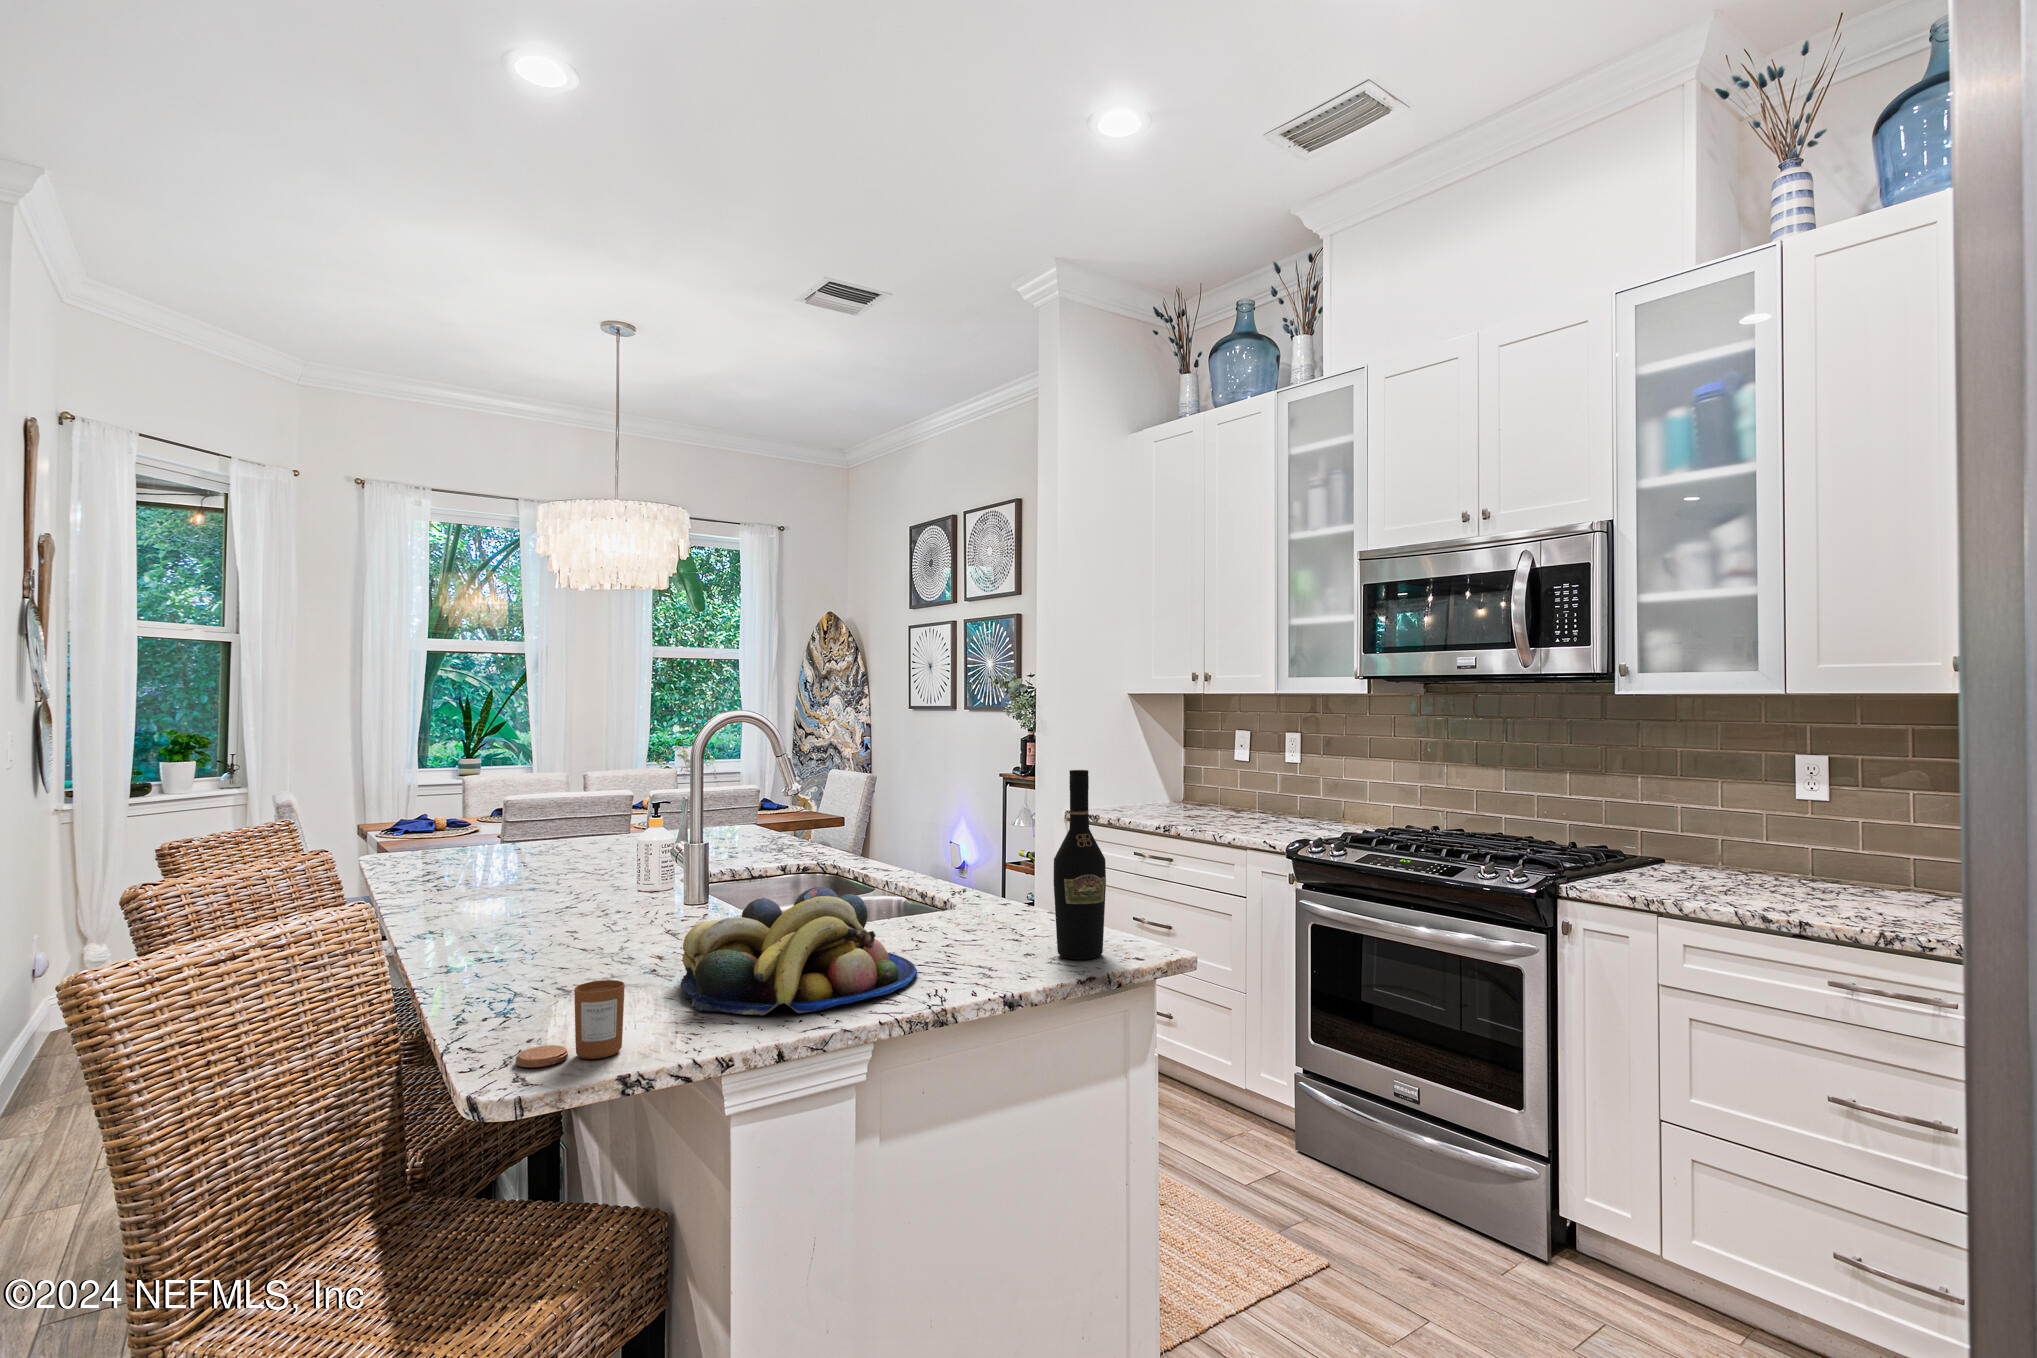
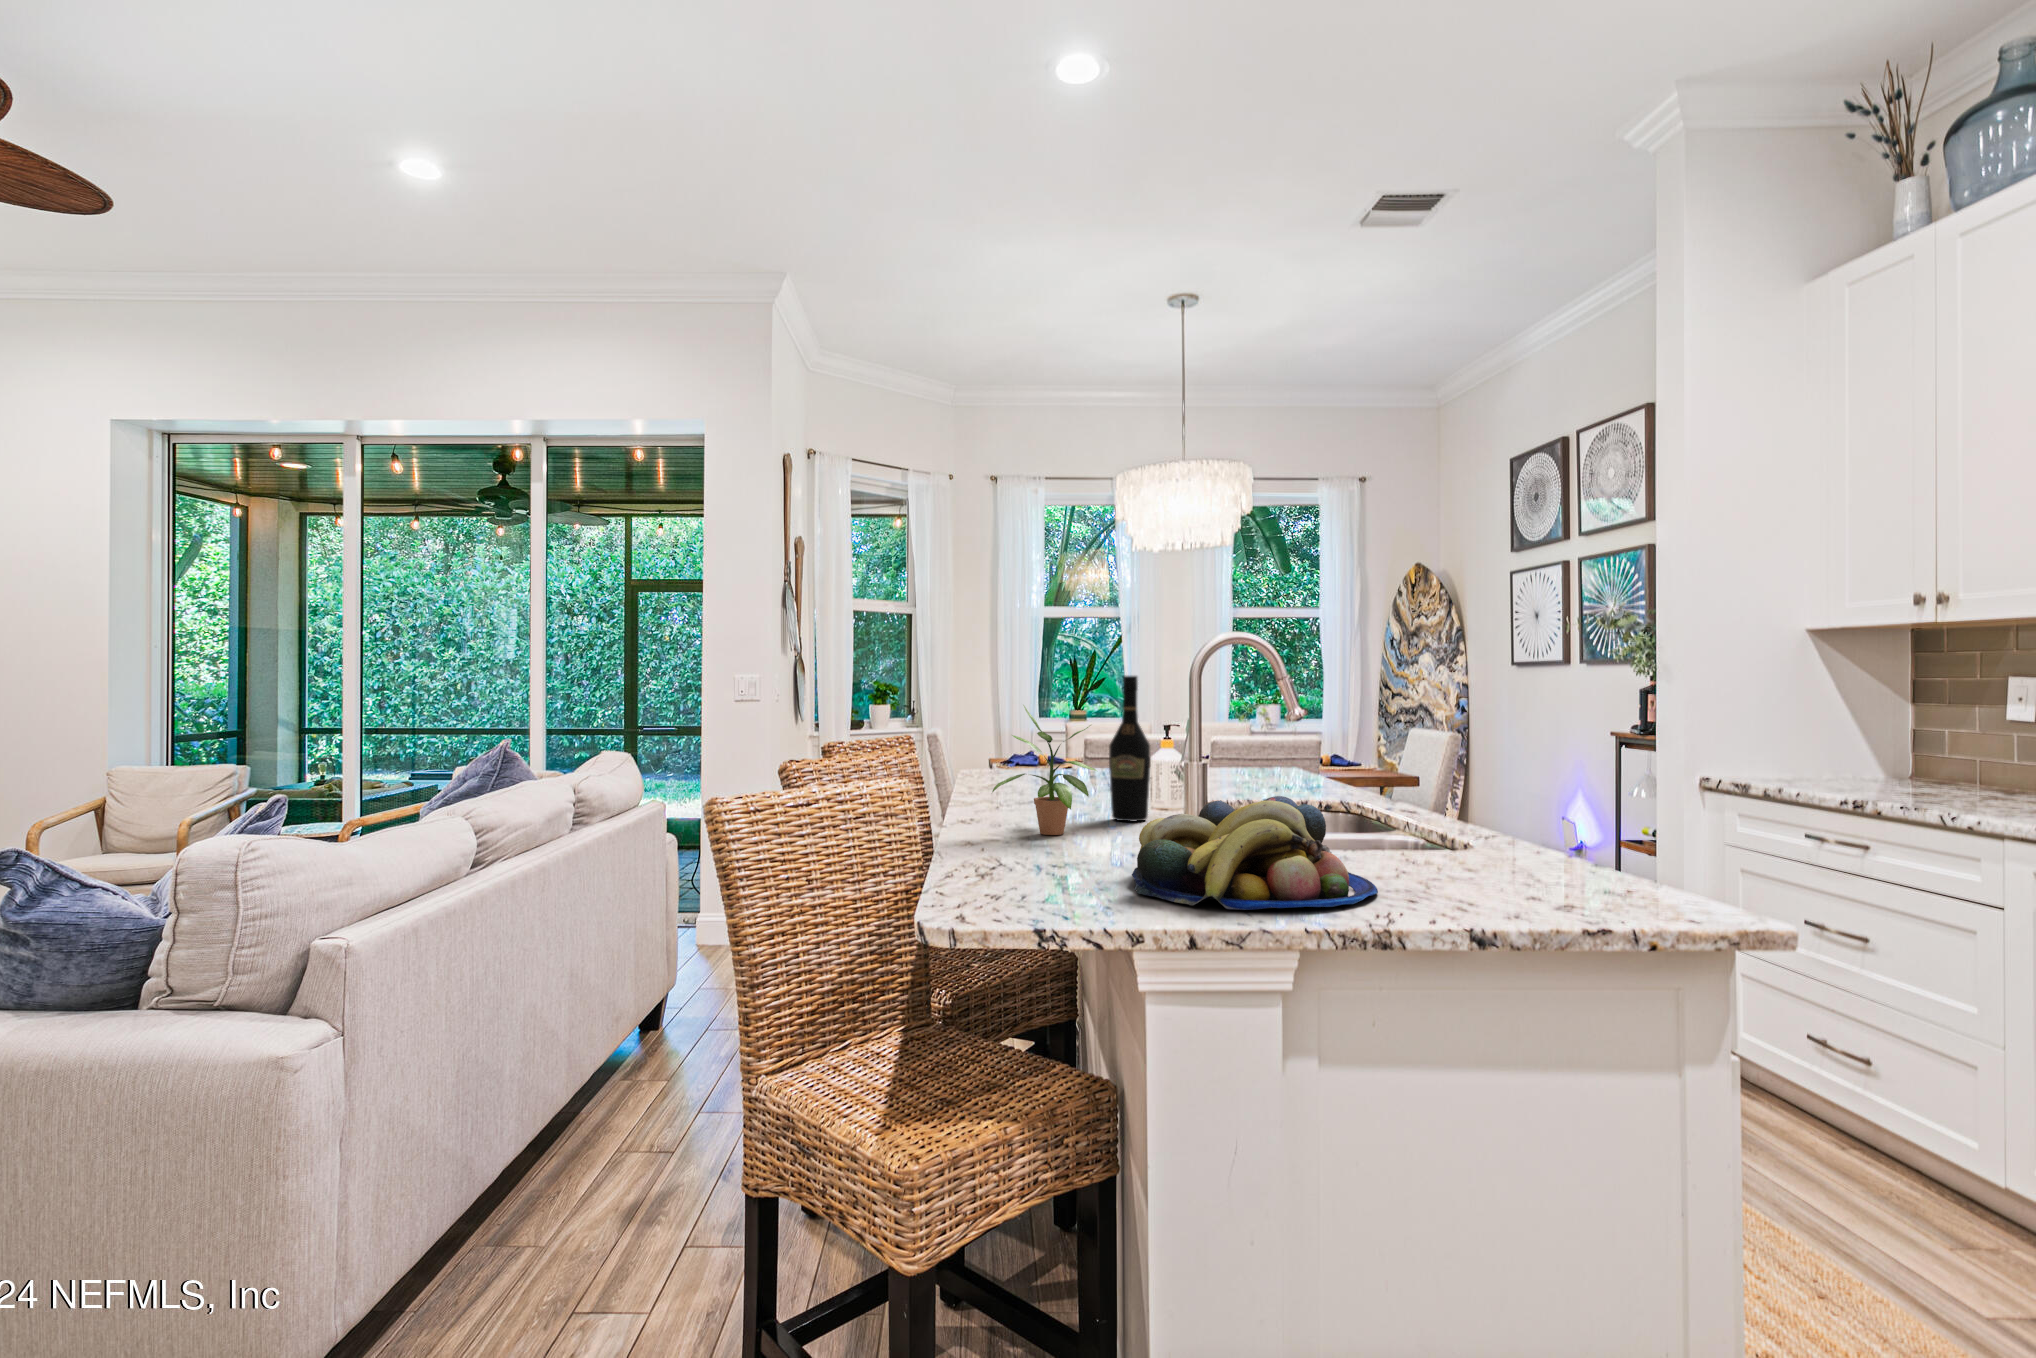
wine bottle: present [1053,770,1106,959] -> present [1109,676,1151,821]
potted plant: none [475,802,608,947] -> present [992,705,1097,835]
candle: present [515,980,625,1067] -> none [967,846,1056,914]

